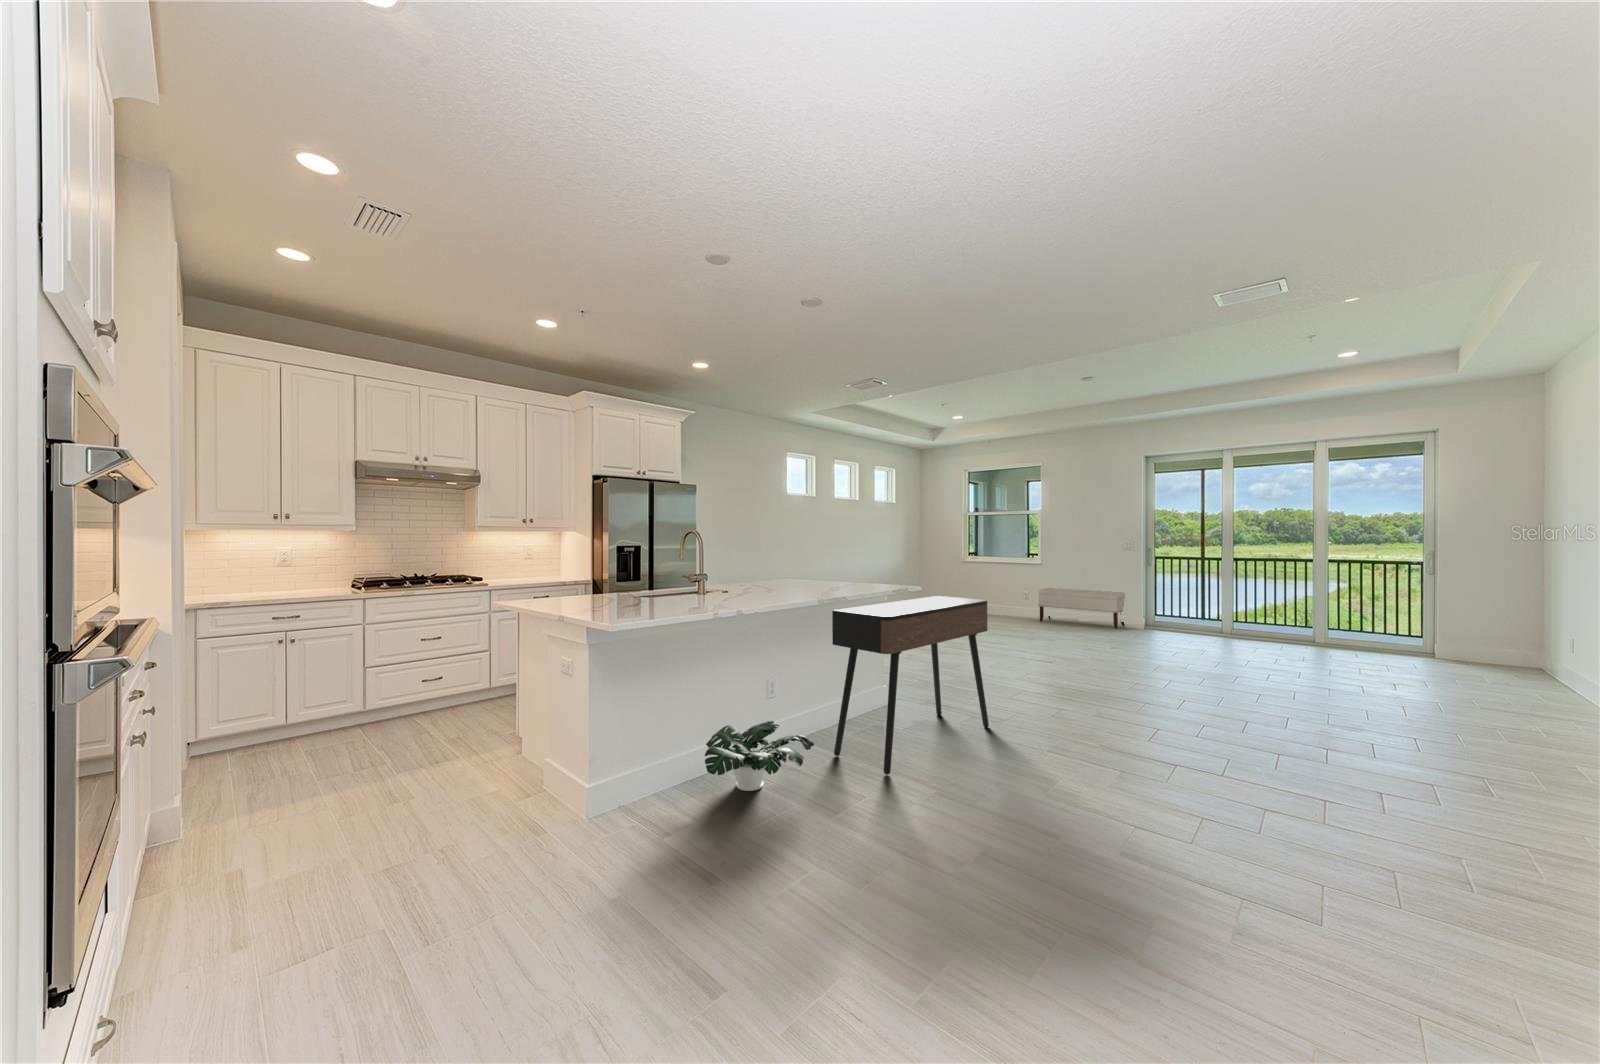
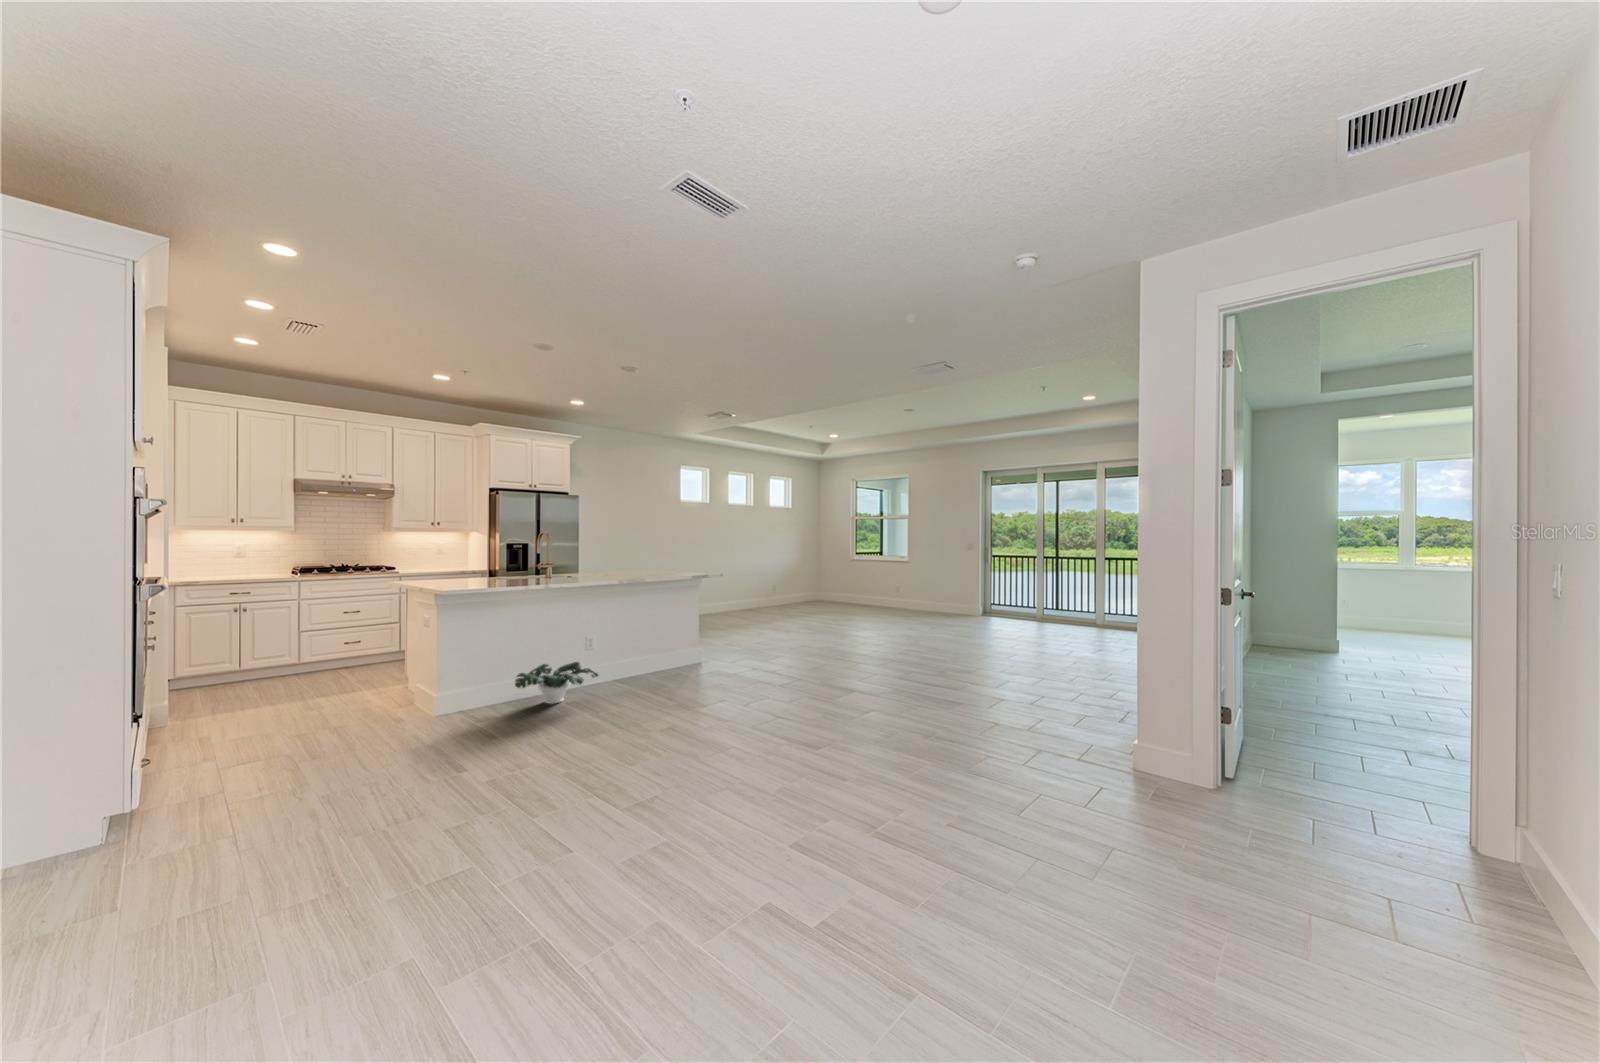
bench: present [1038,588,1125,629] -> none [898,583,965,617]
console table: present [832,596,989,775] -> none [626,581,755,696]

